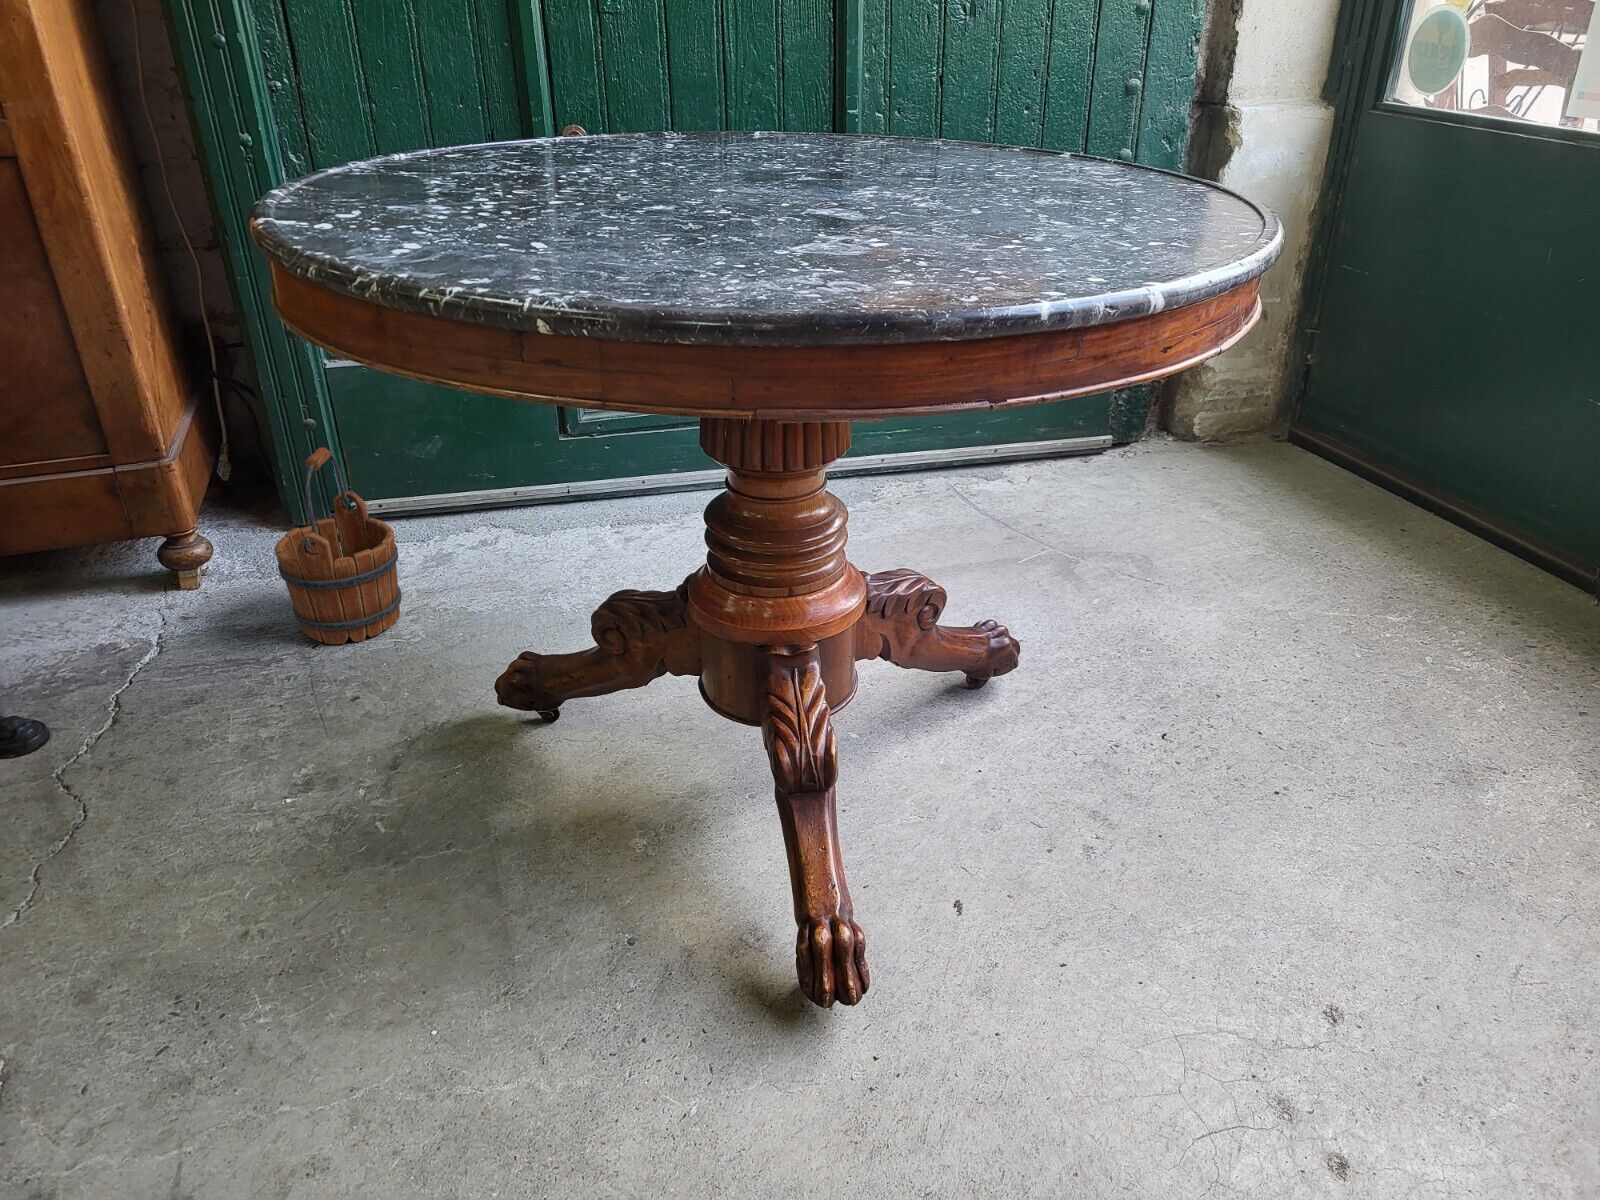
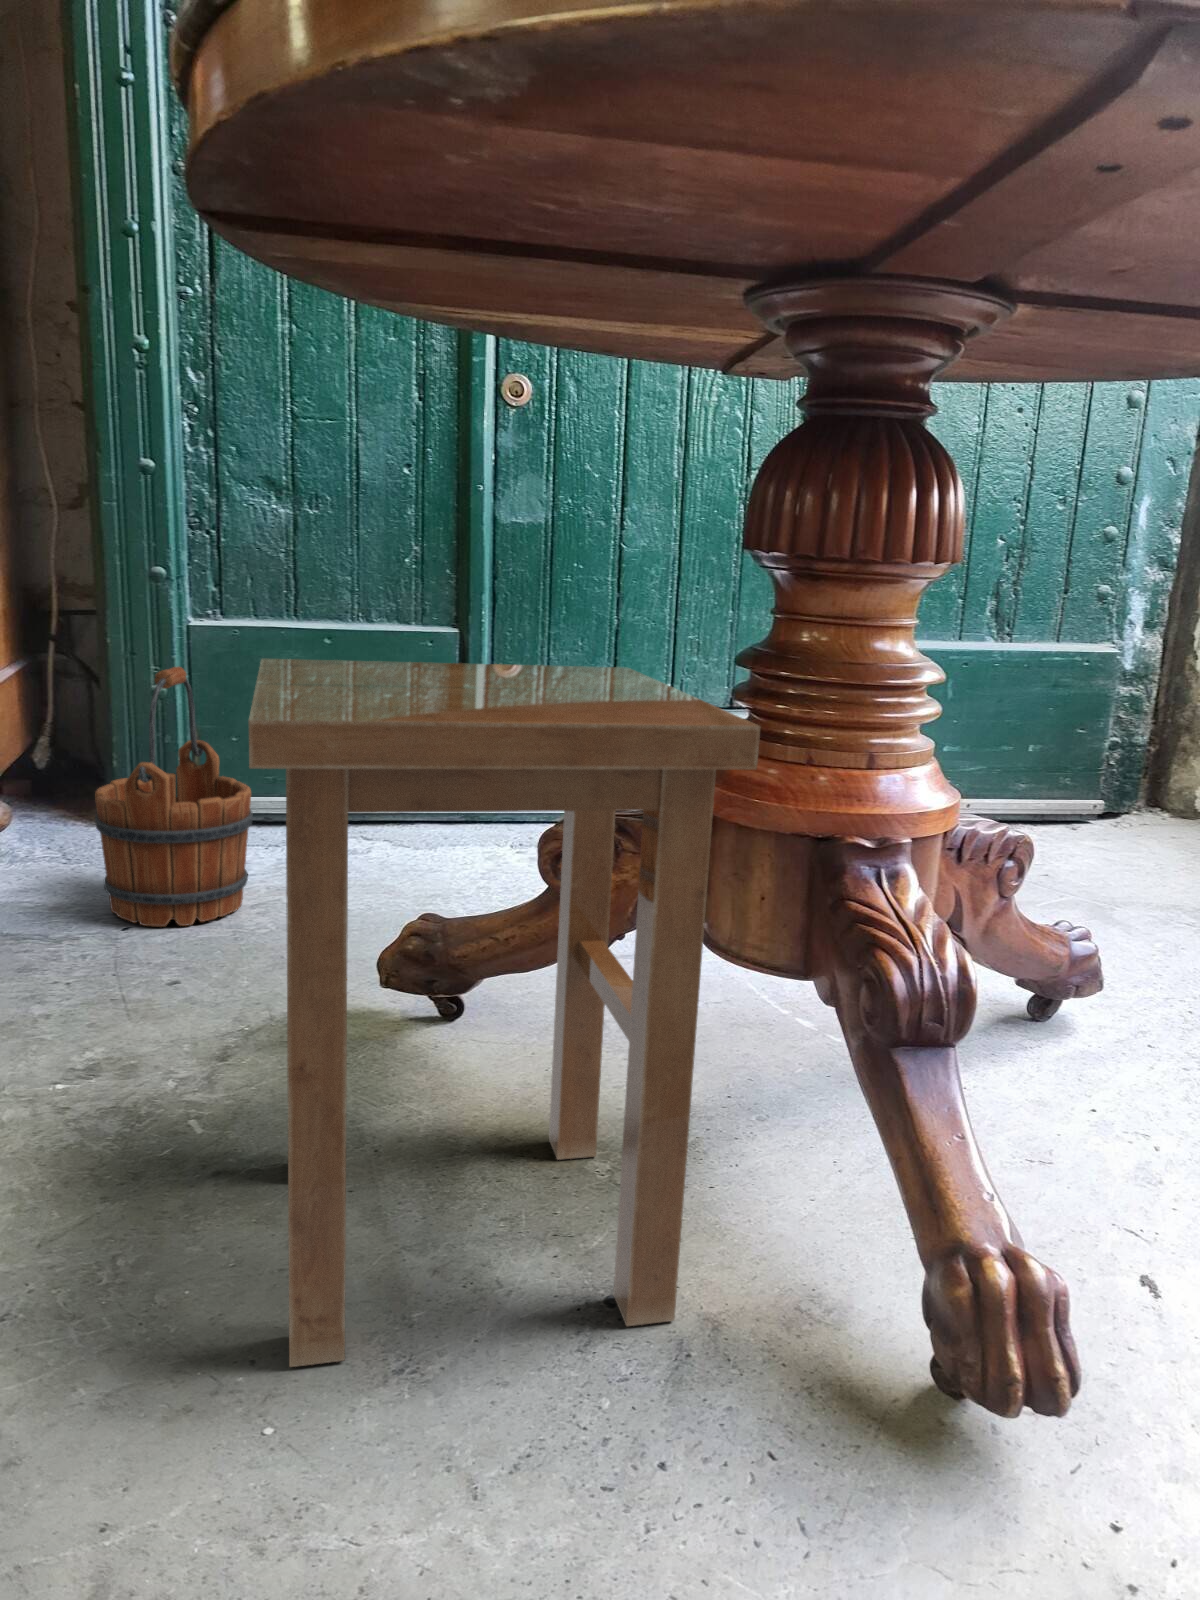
stool: none [359,537,668,997] -> present [249,659,760,1367]

